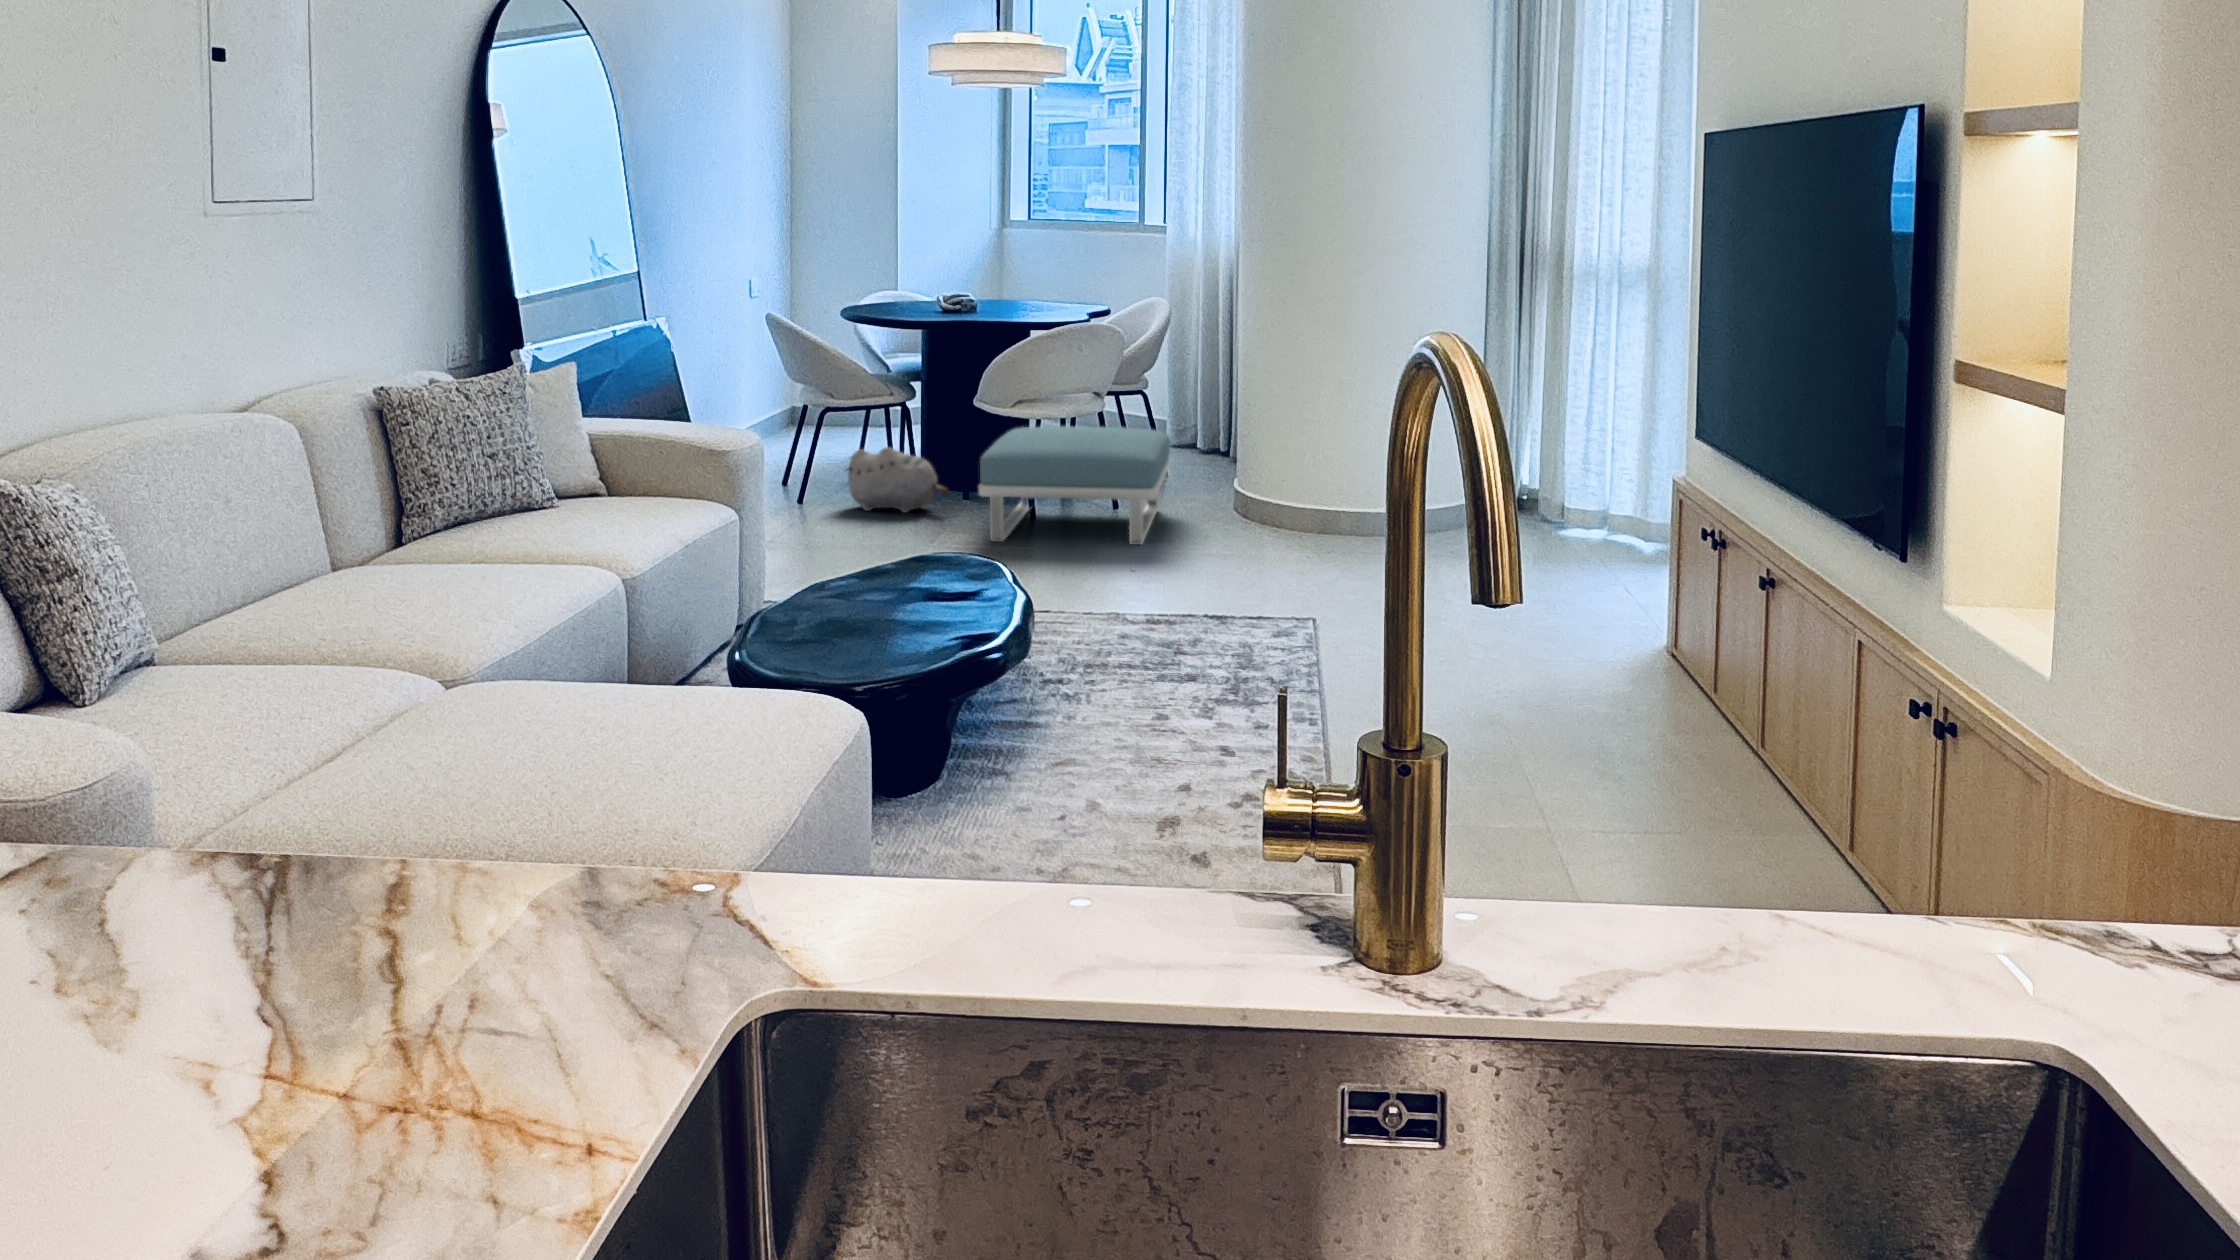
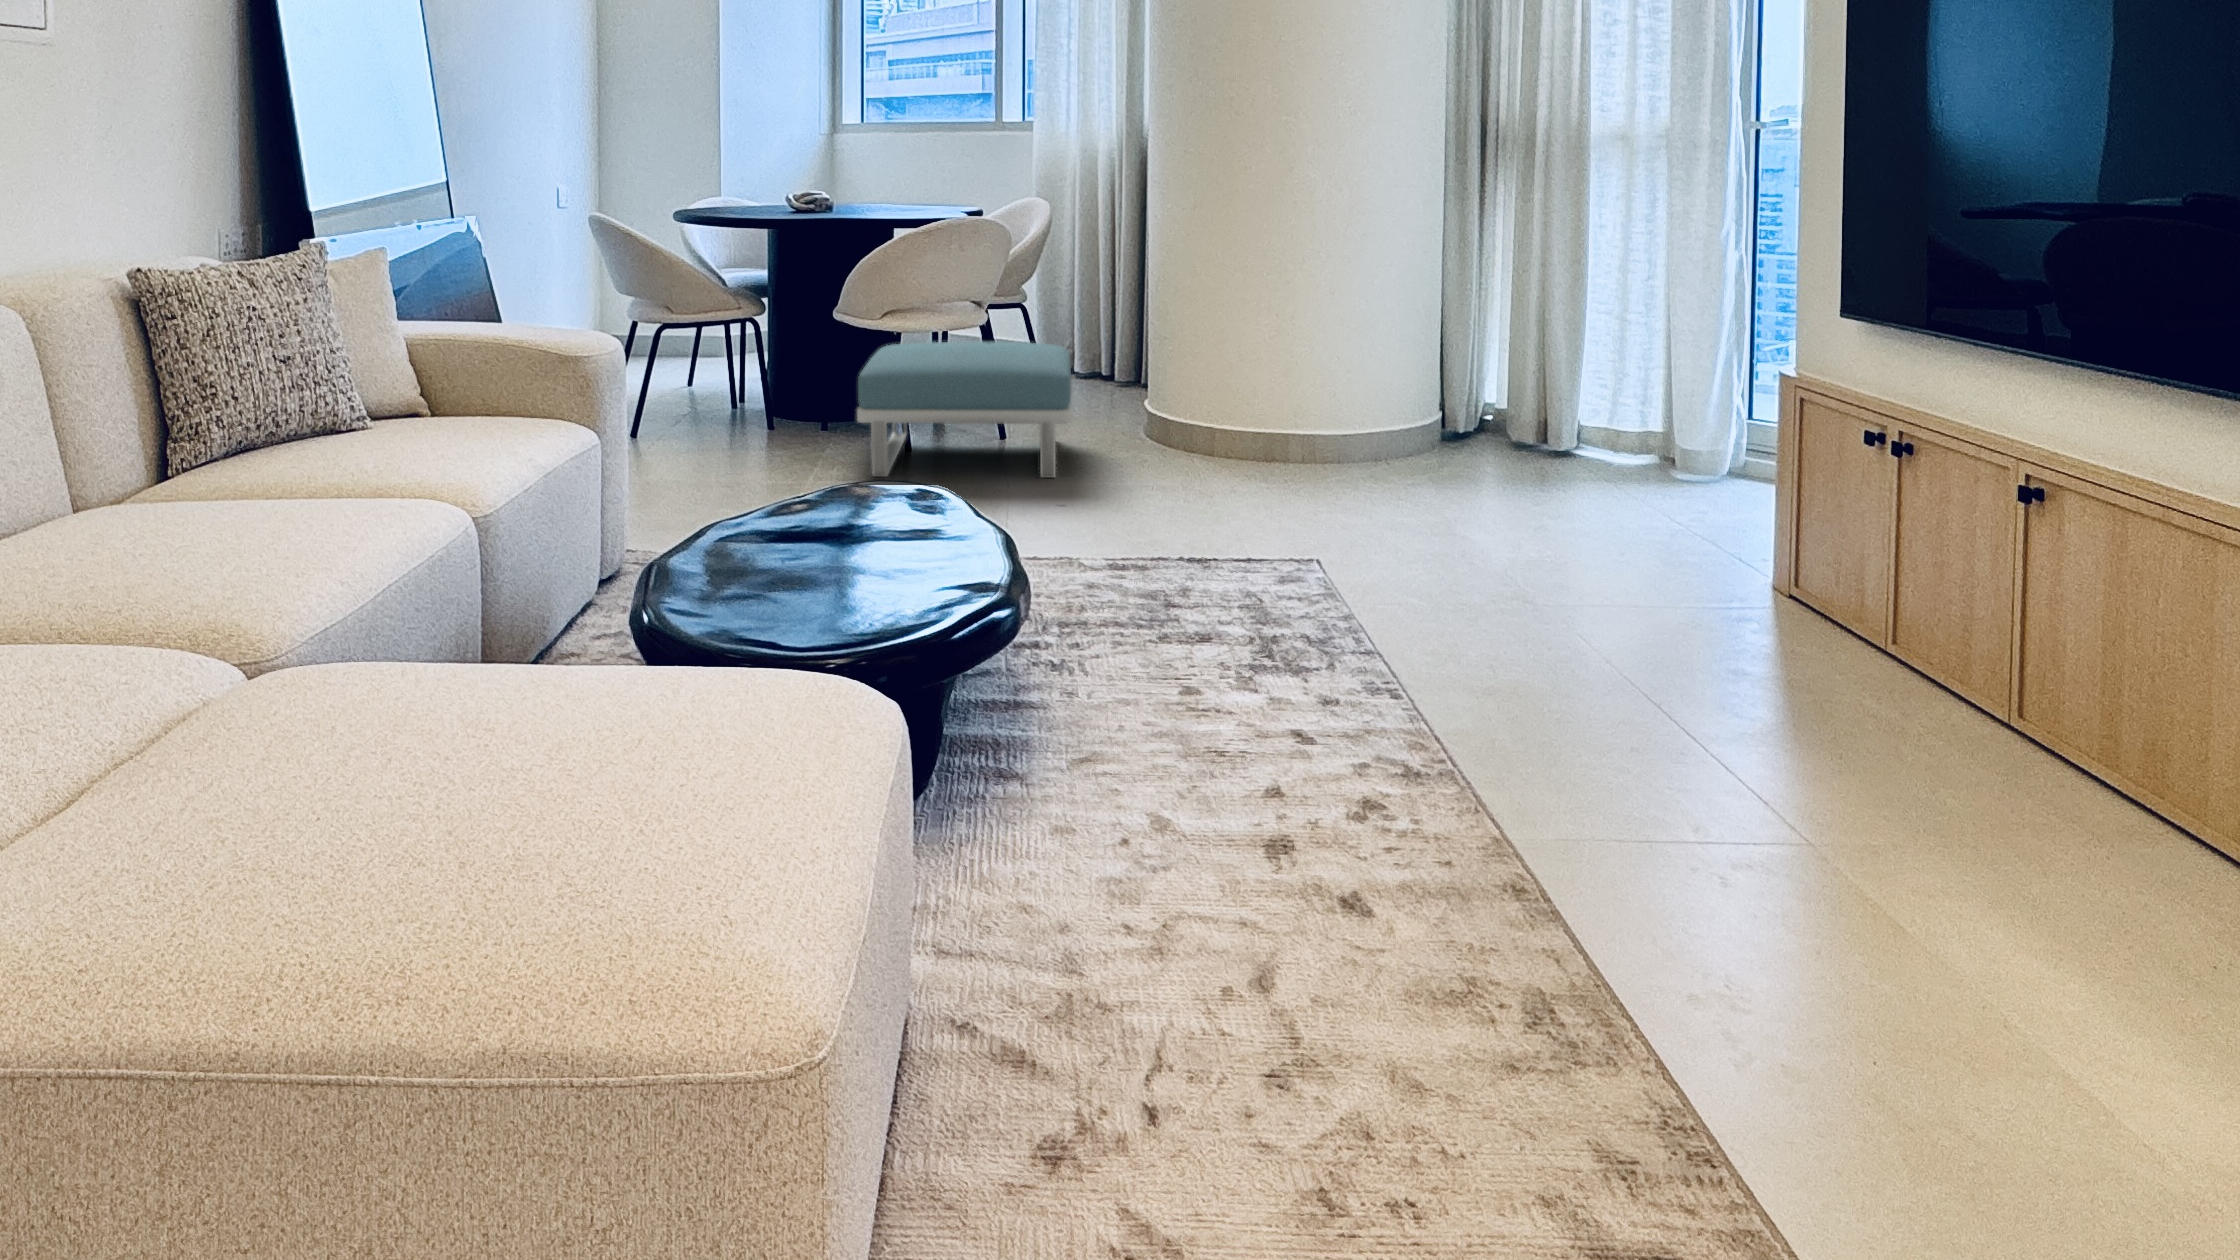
plush toy: present [847,447,948,513] -> none [684,370,810,447]

